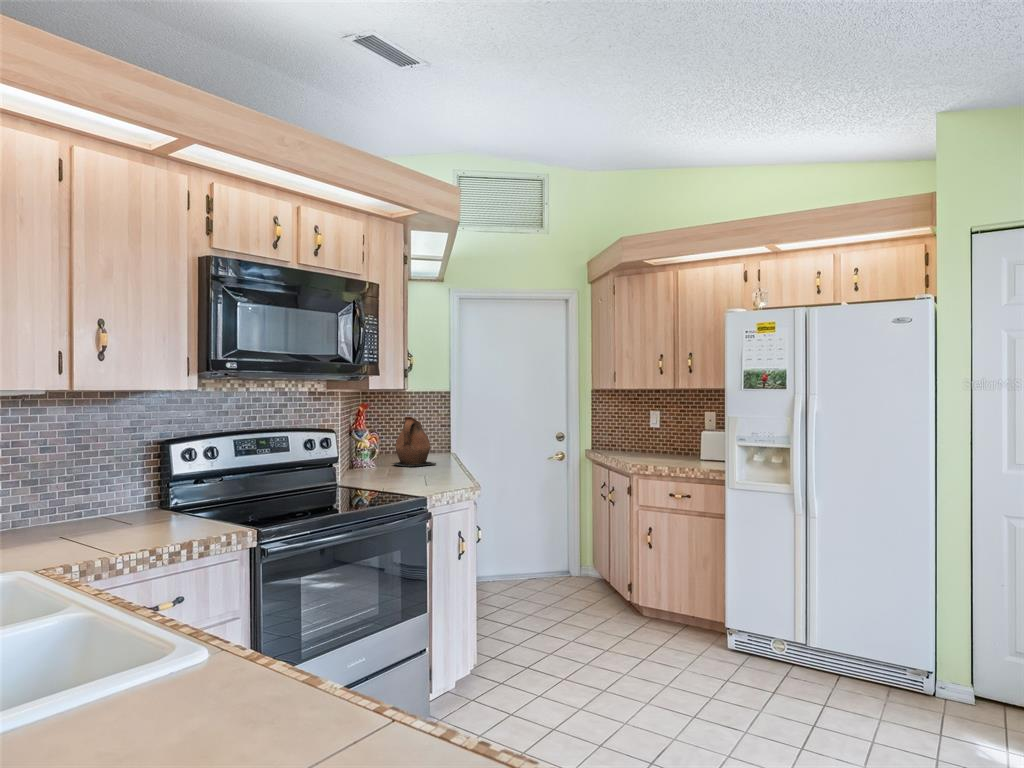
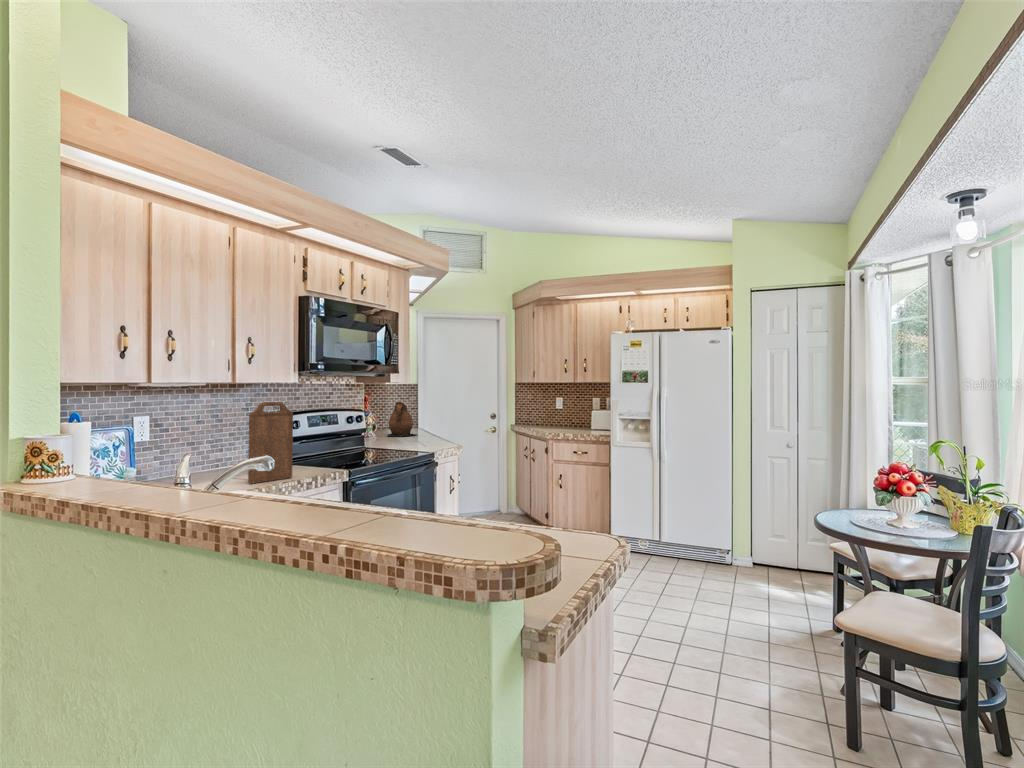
cutting board: none [58,421,147,556] -> present [248,402,293,484]

